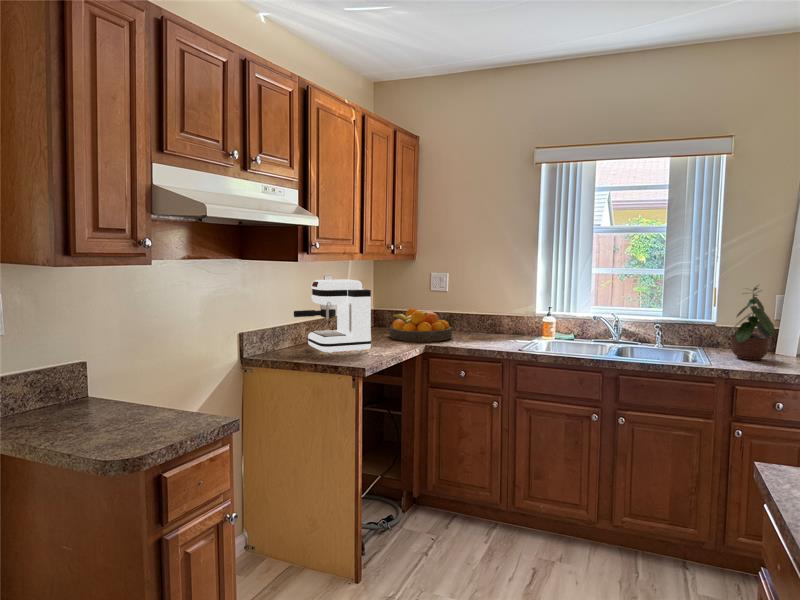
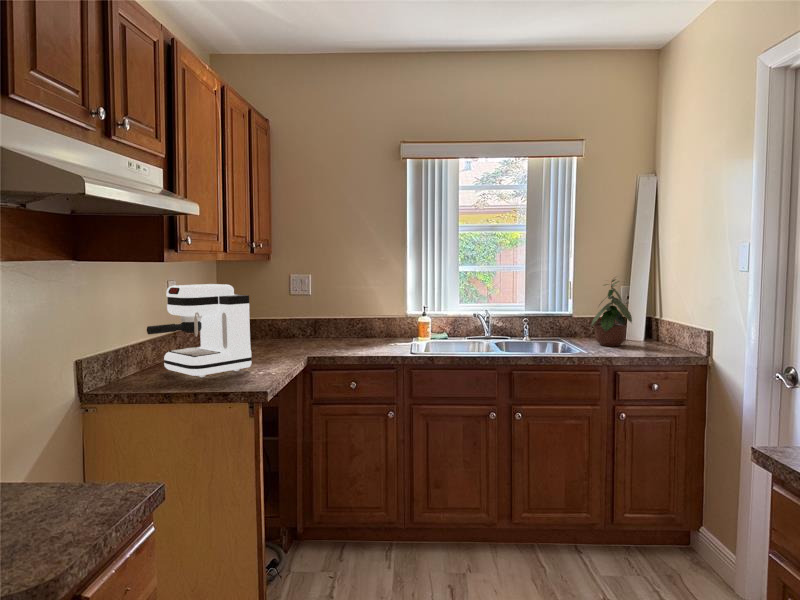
fruit bowl: present [389,308,452,342] -> none [252,315,325,354]

